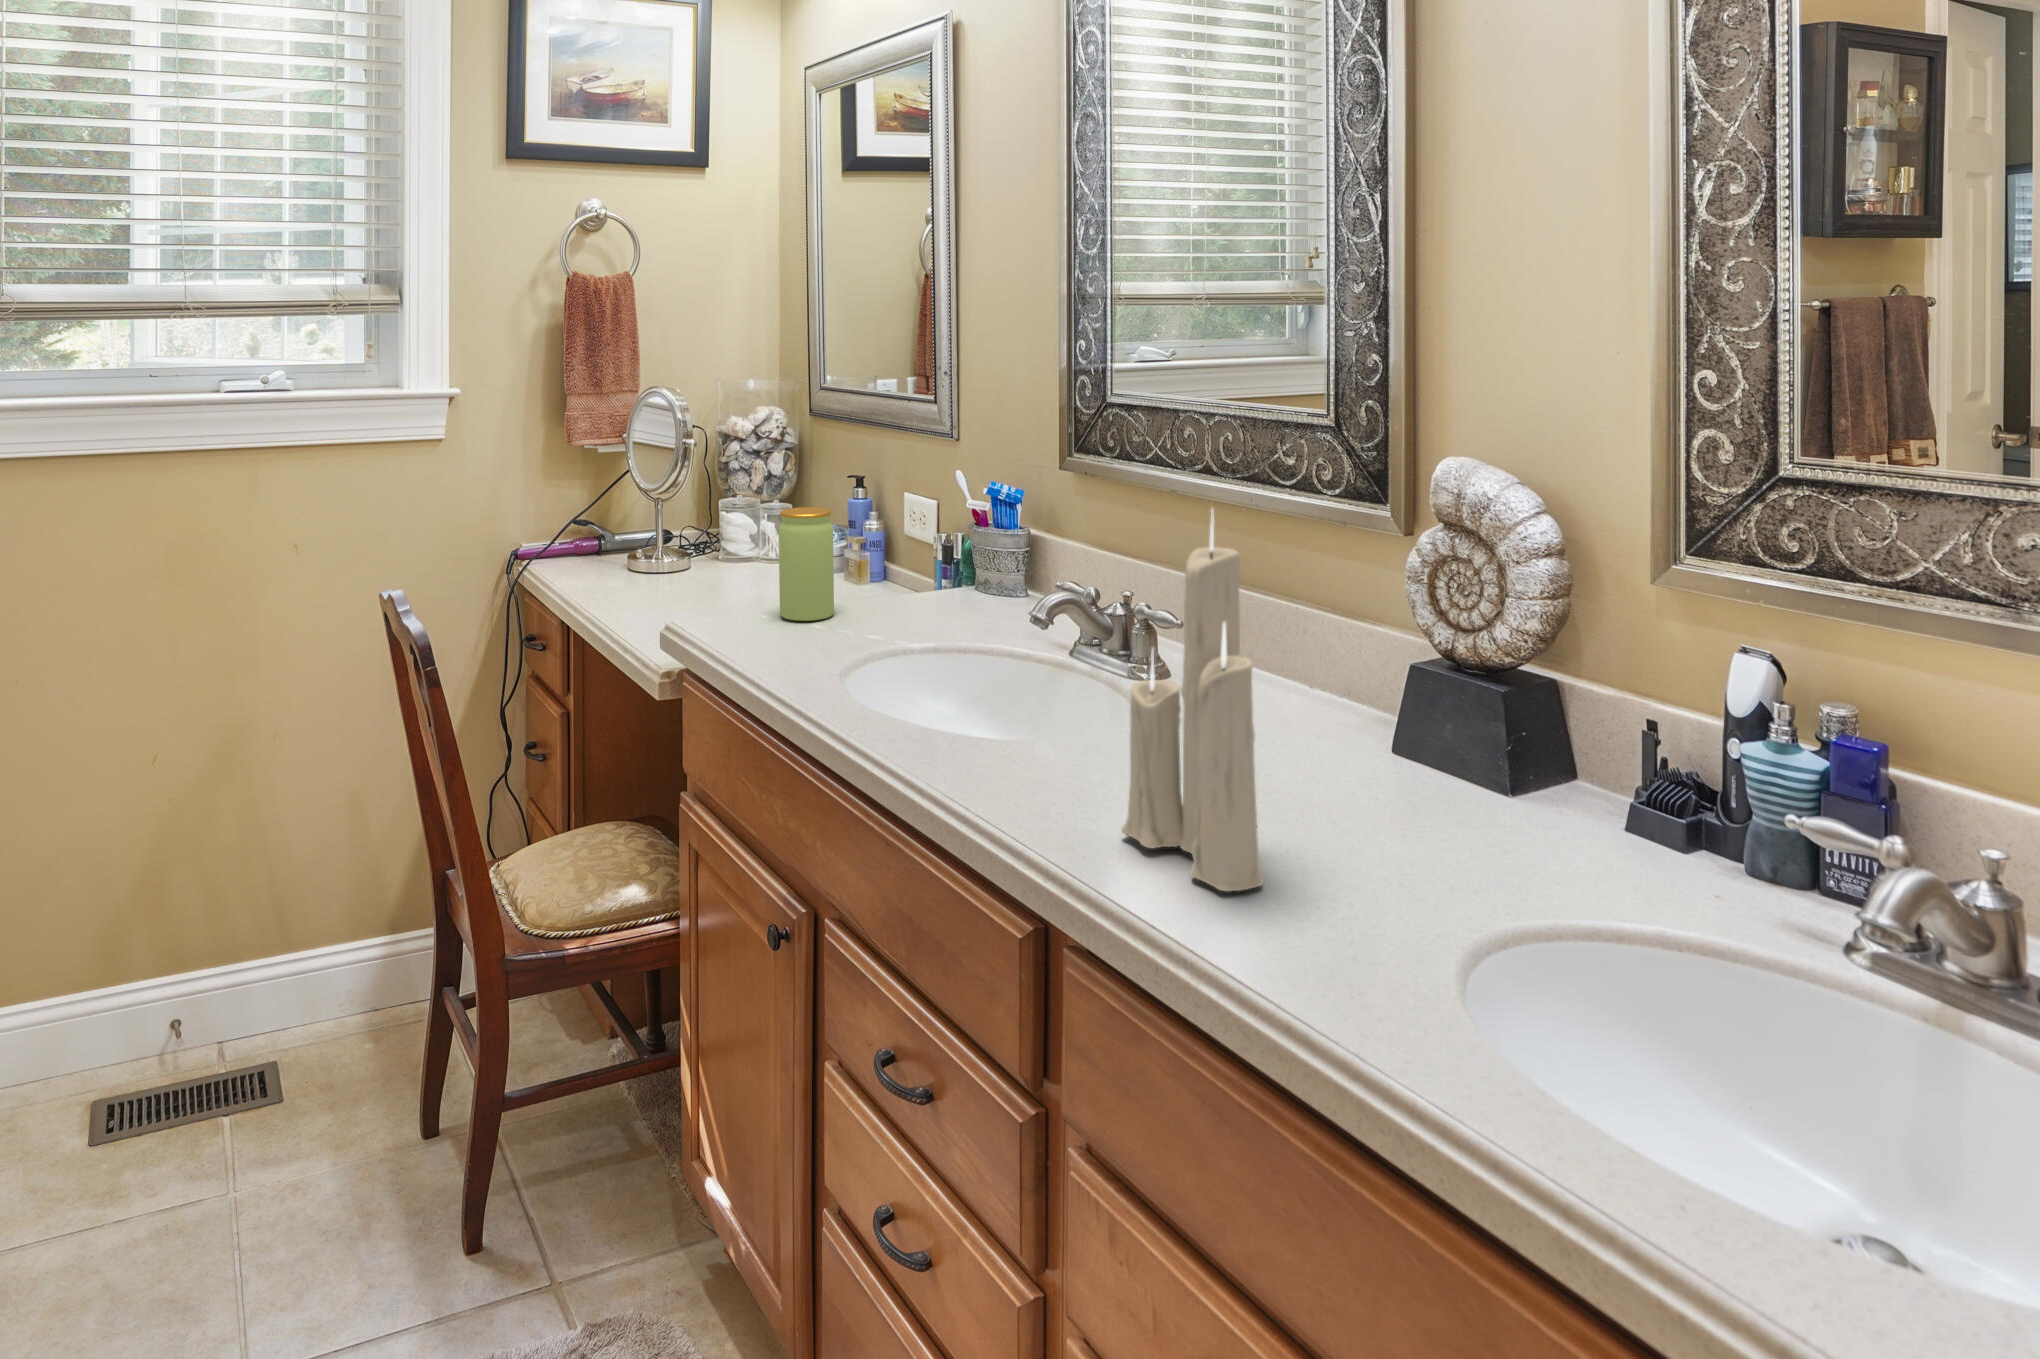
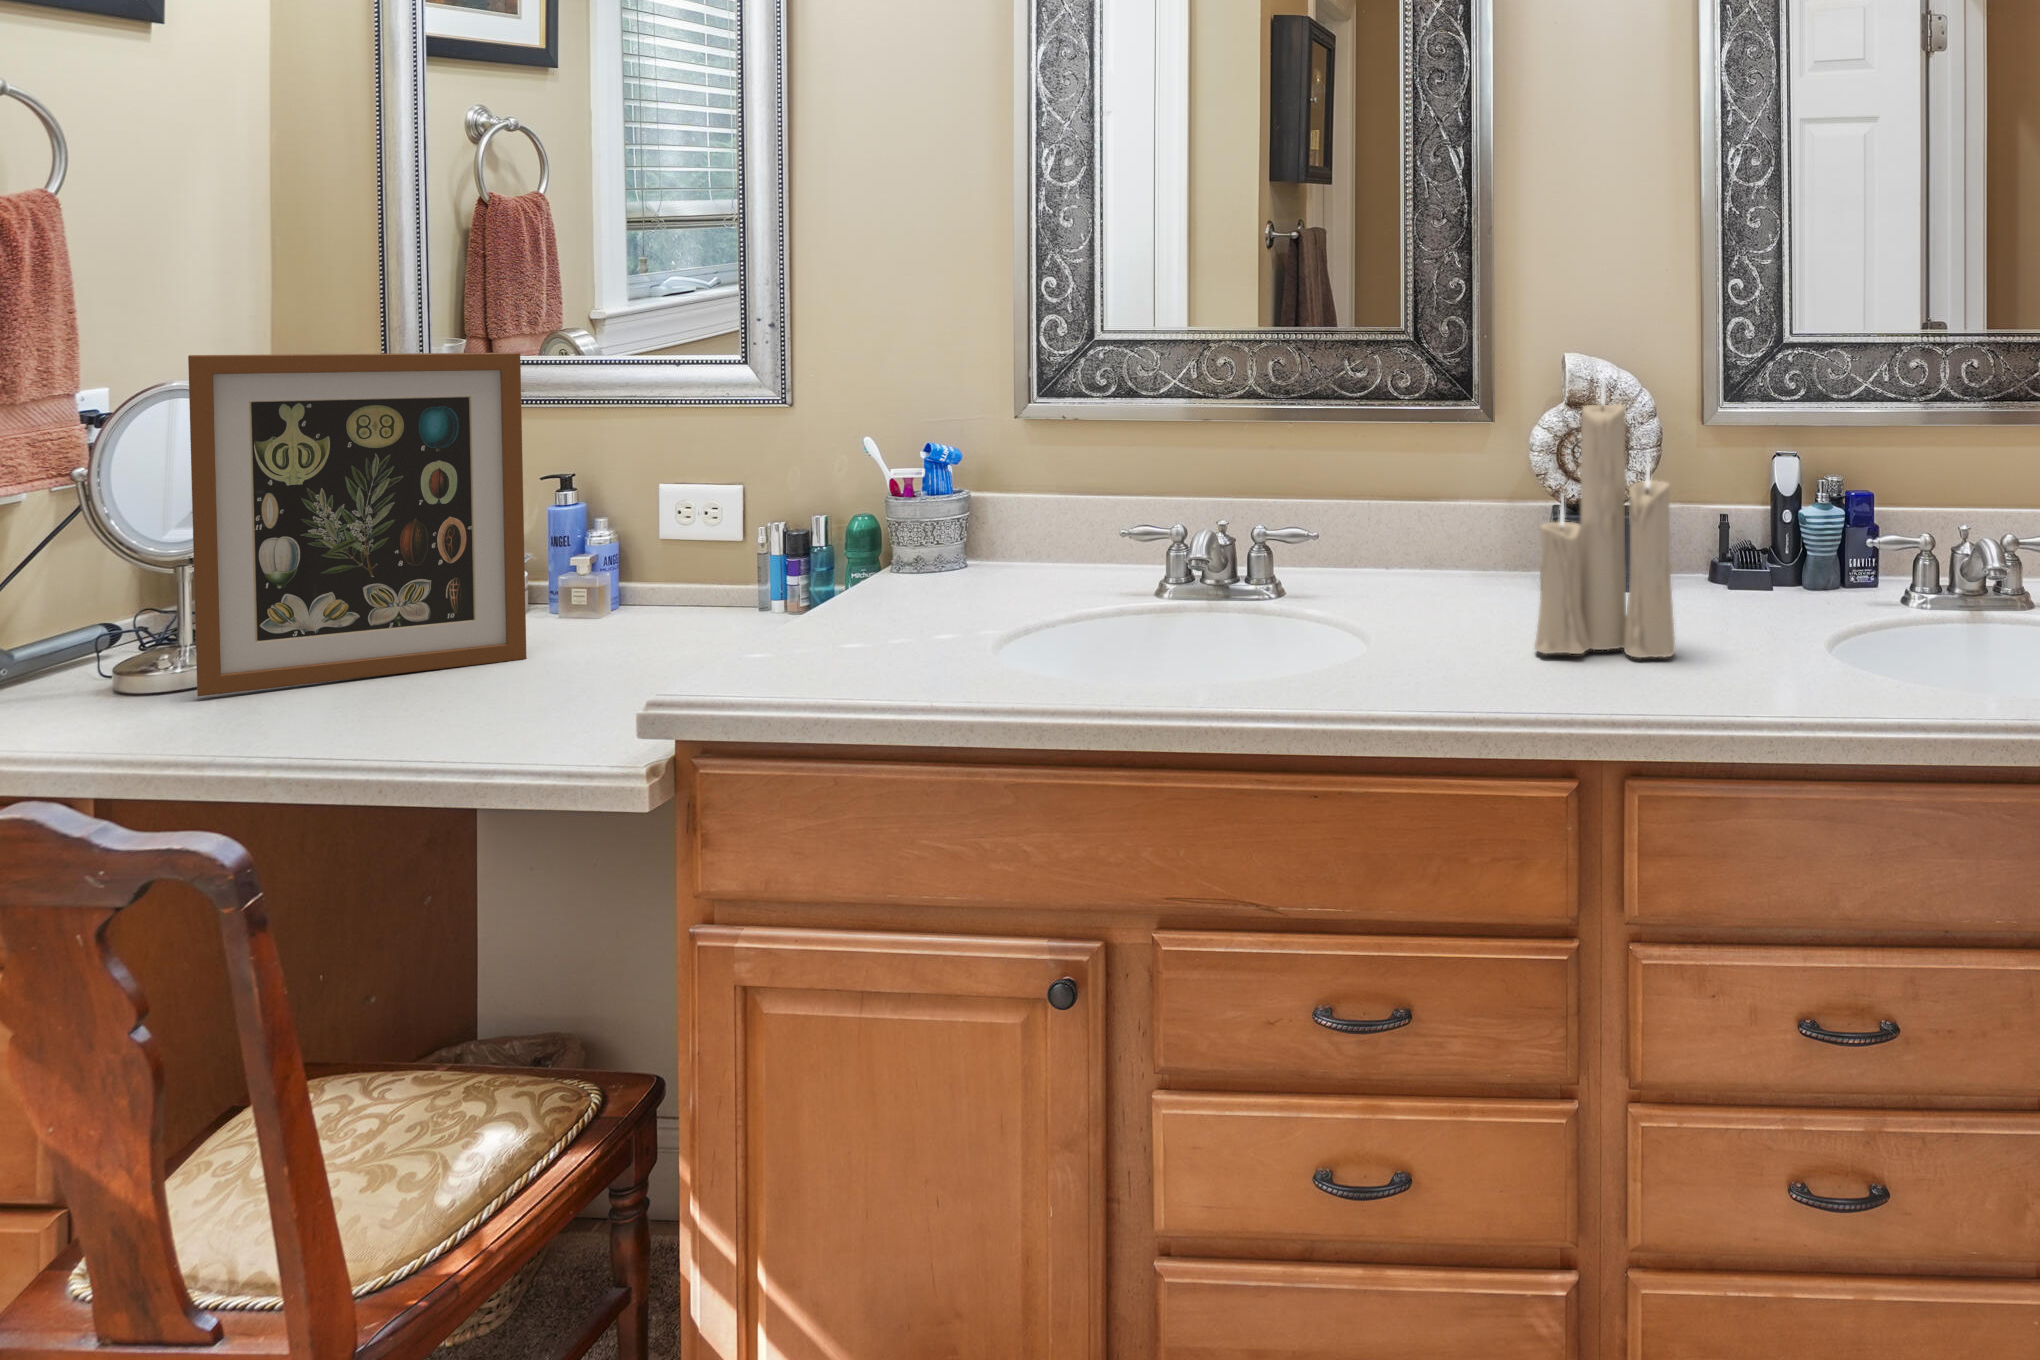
picture frame: none [623,390,779,604] -> present [188,353,527,696]
jar: present [779,507,834,621] -> none [571,508,659,664]

